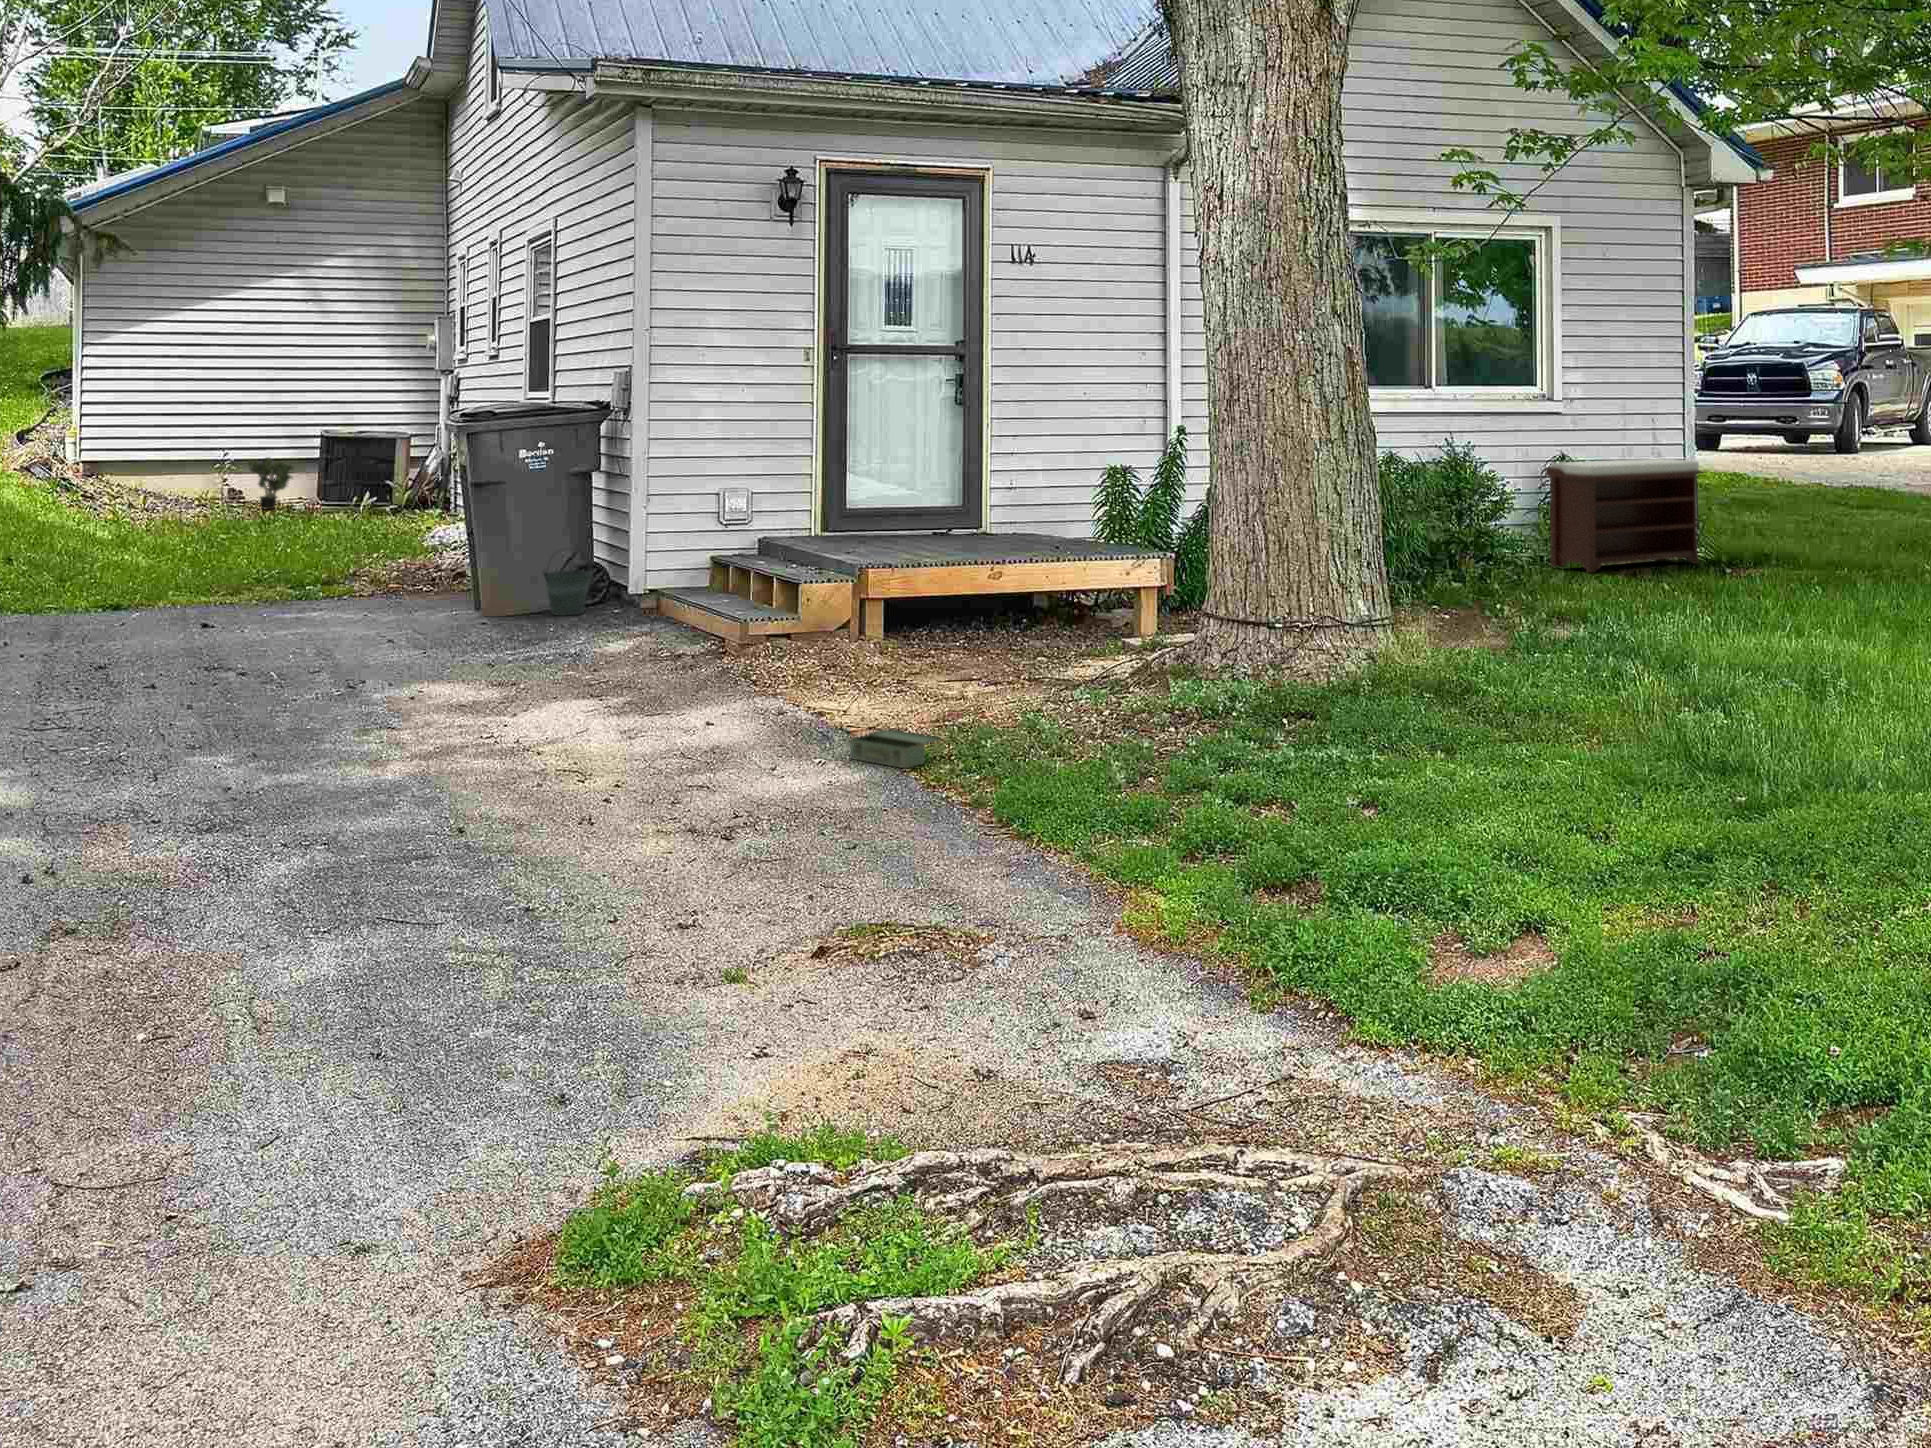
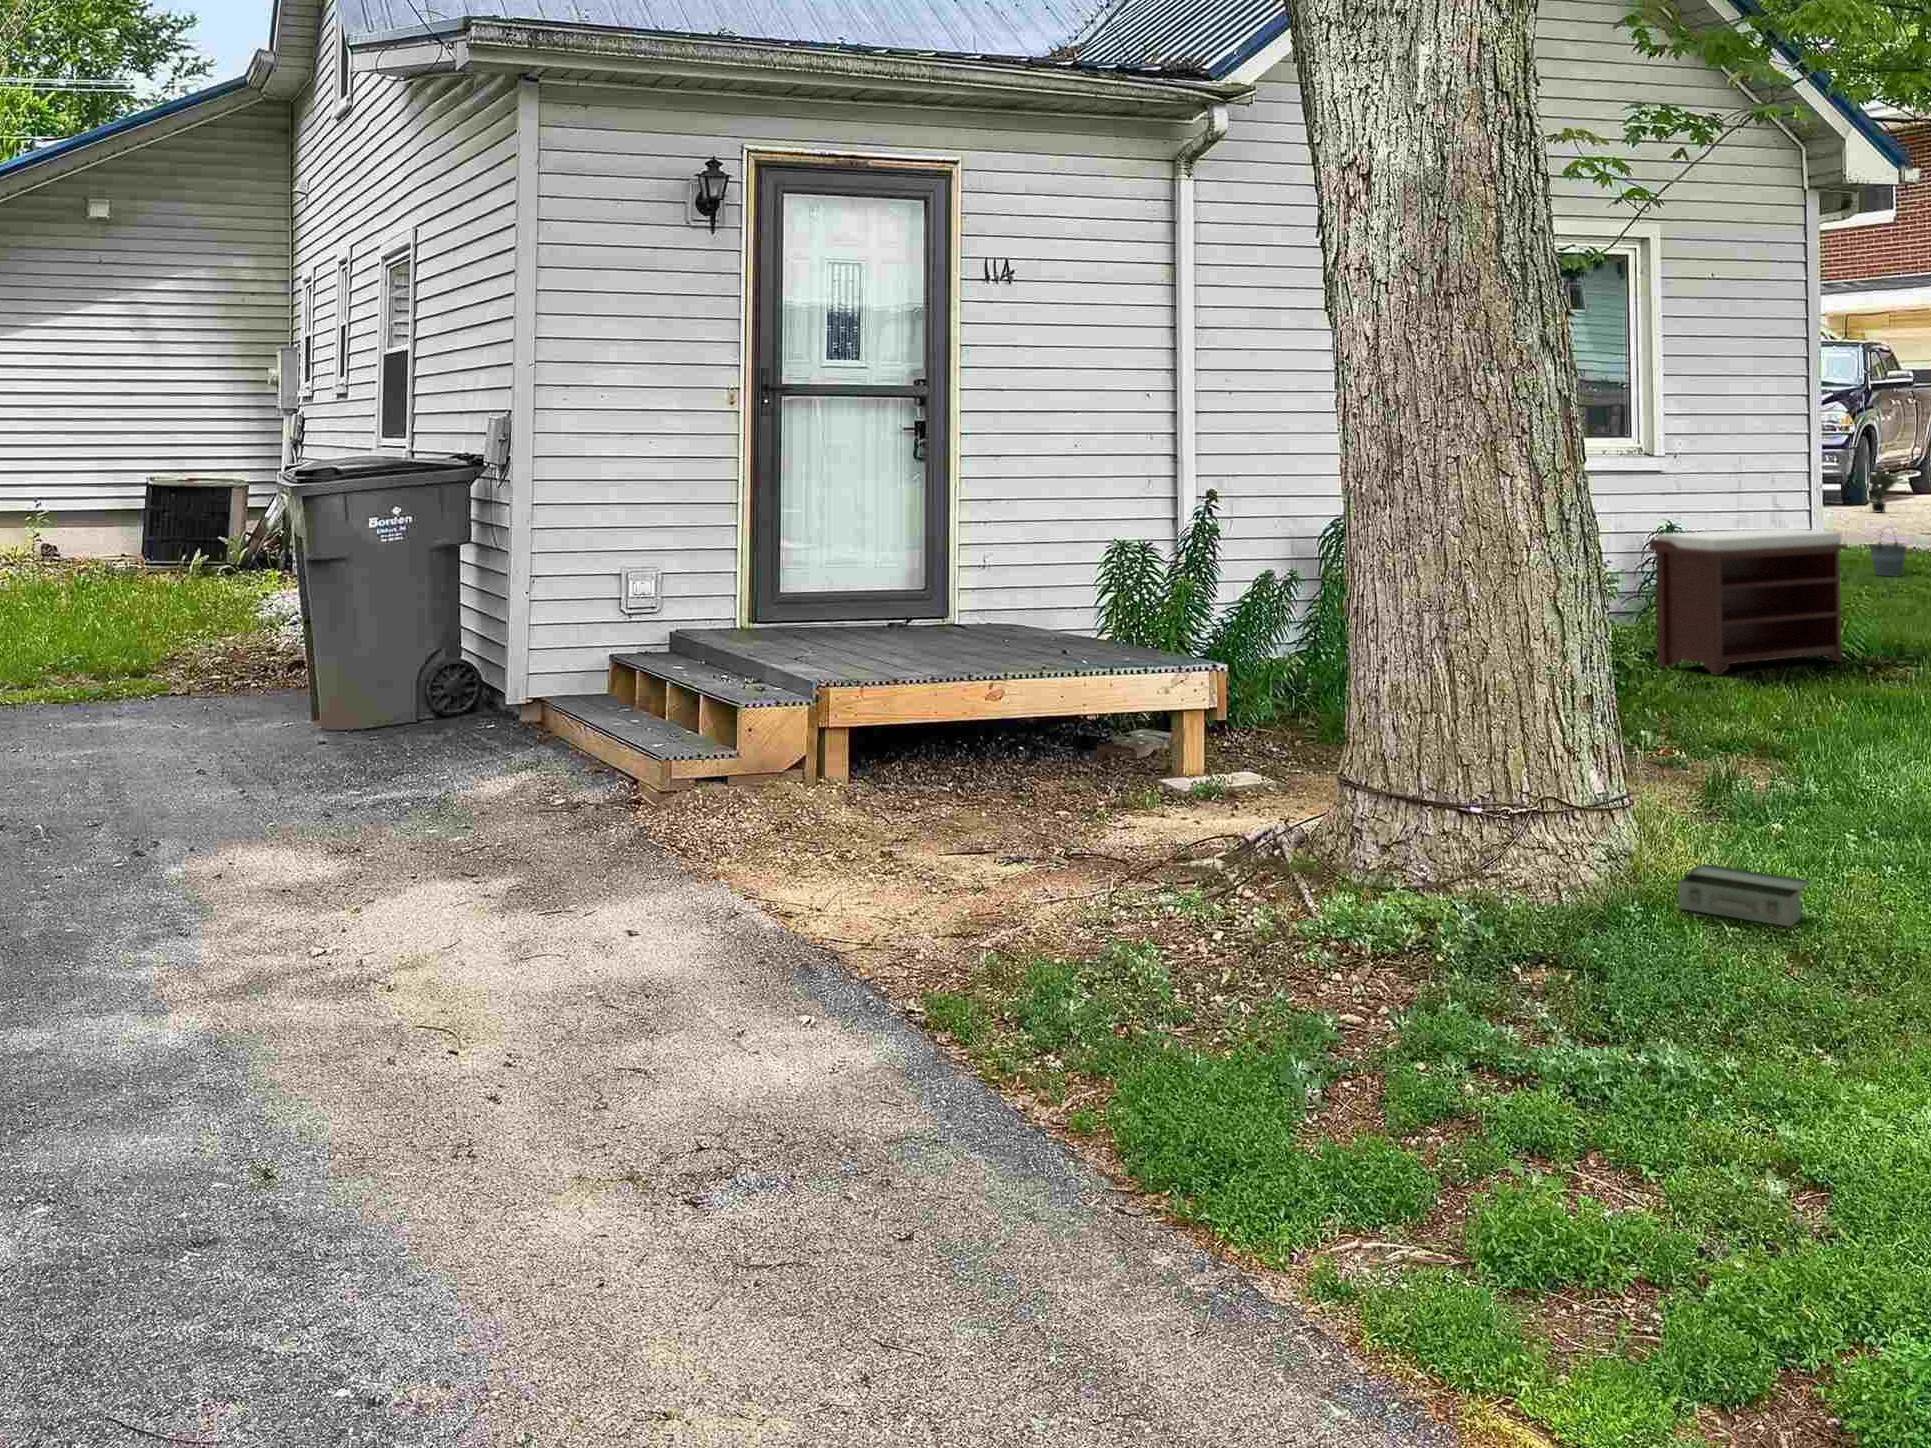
potted plant: present [248,457,293,509] -> present [1868,471,1898,513]
bucket: present [544,549,592,616] -> present [1869,527,1907,577]
toolbox: present [850,729,941,768] -> present [1678,864,1810,927]

